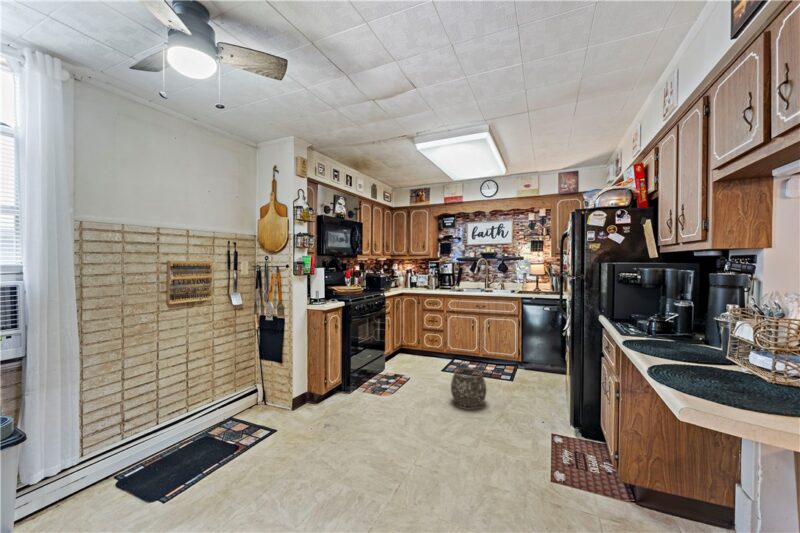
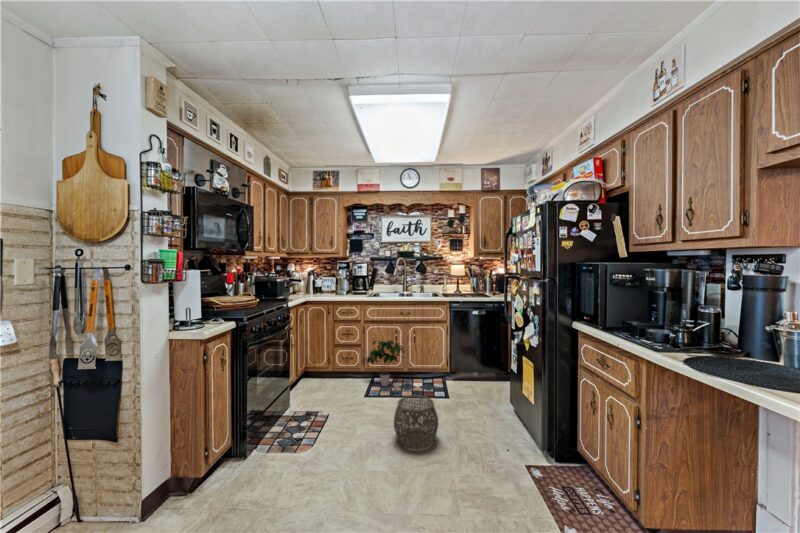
potted plant: none [446,328,478,367] -> present [366,340,404,386]

